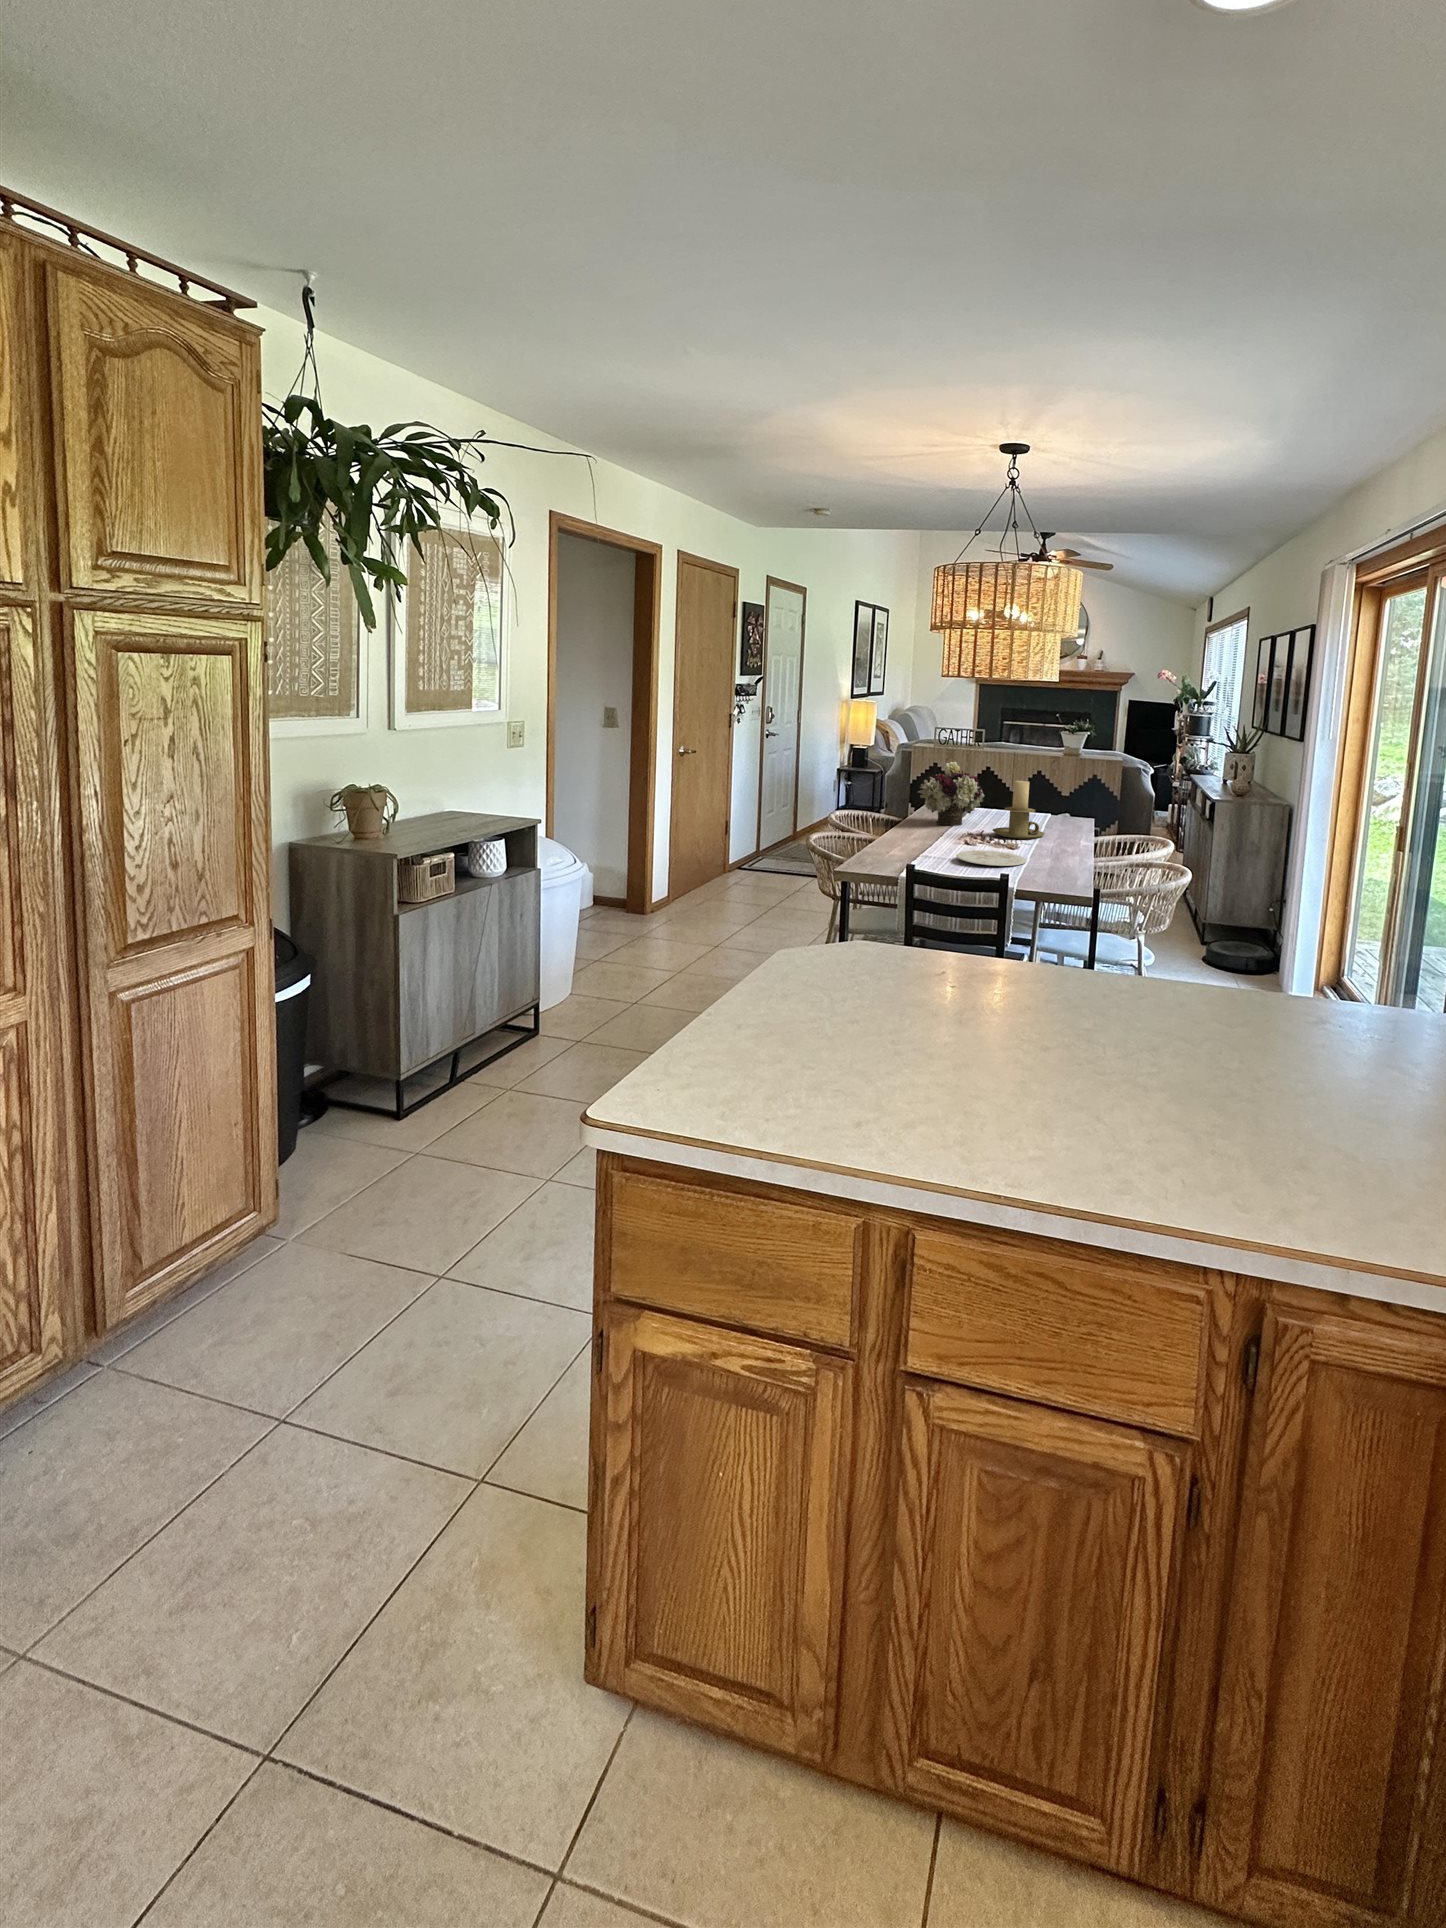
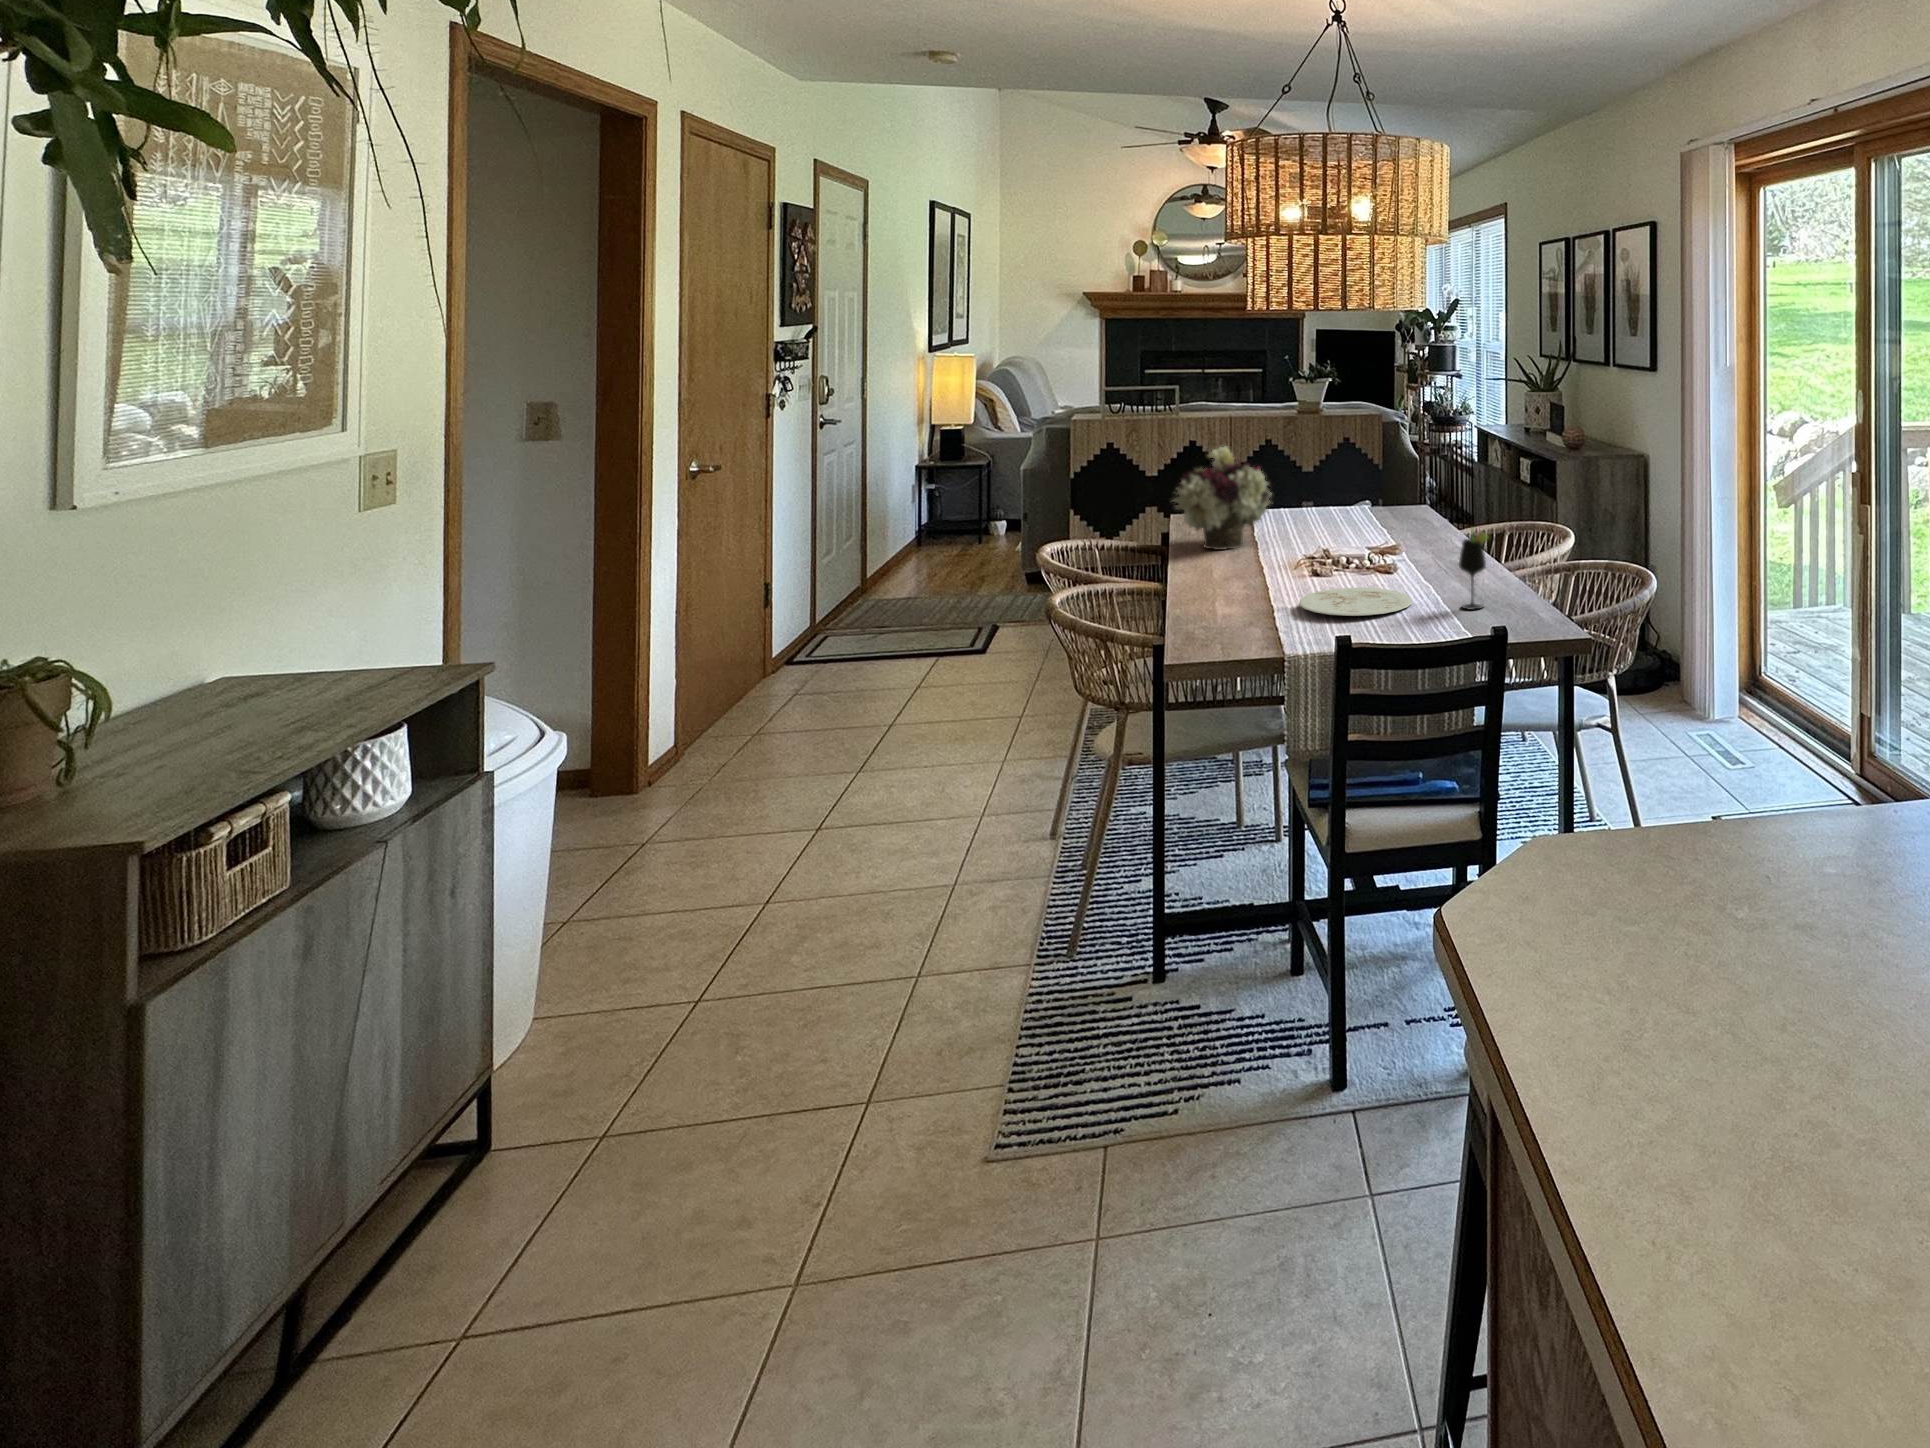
candle holder: present [992,781,1044,839] -> none [1308,467,1390,559]
wine glass: none [1050,818,1070,871] -> present [1459,533,1488,609]

